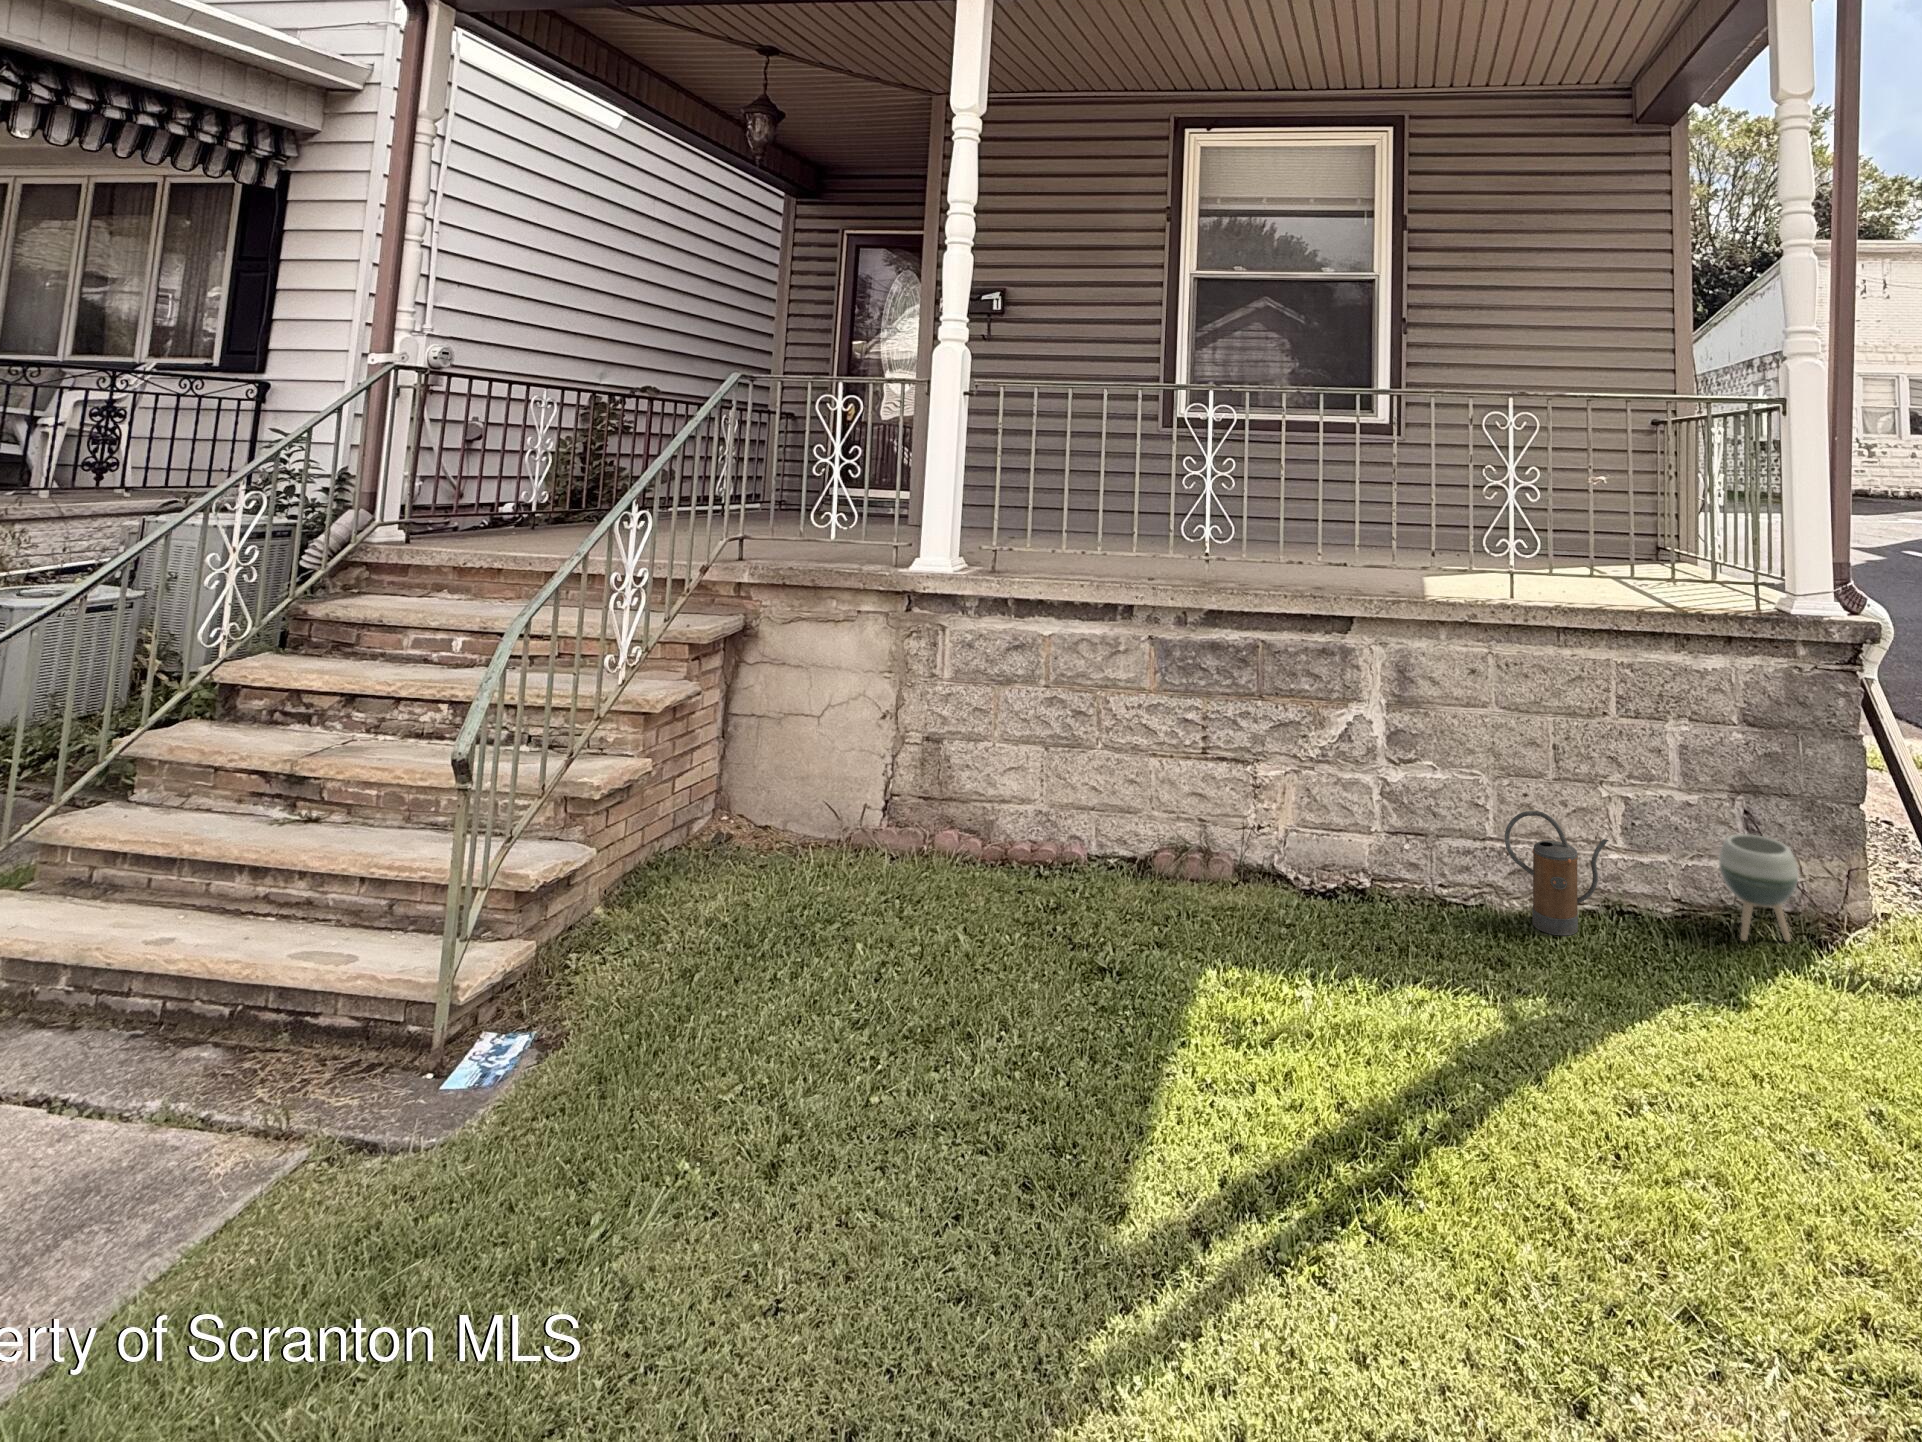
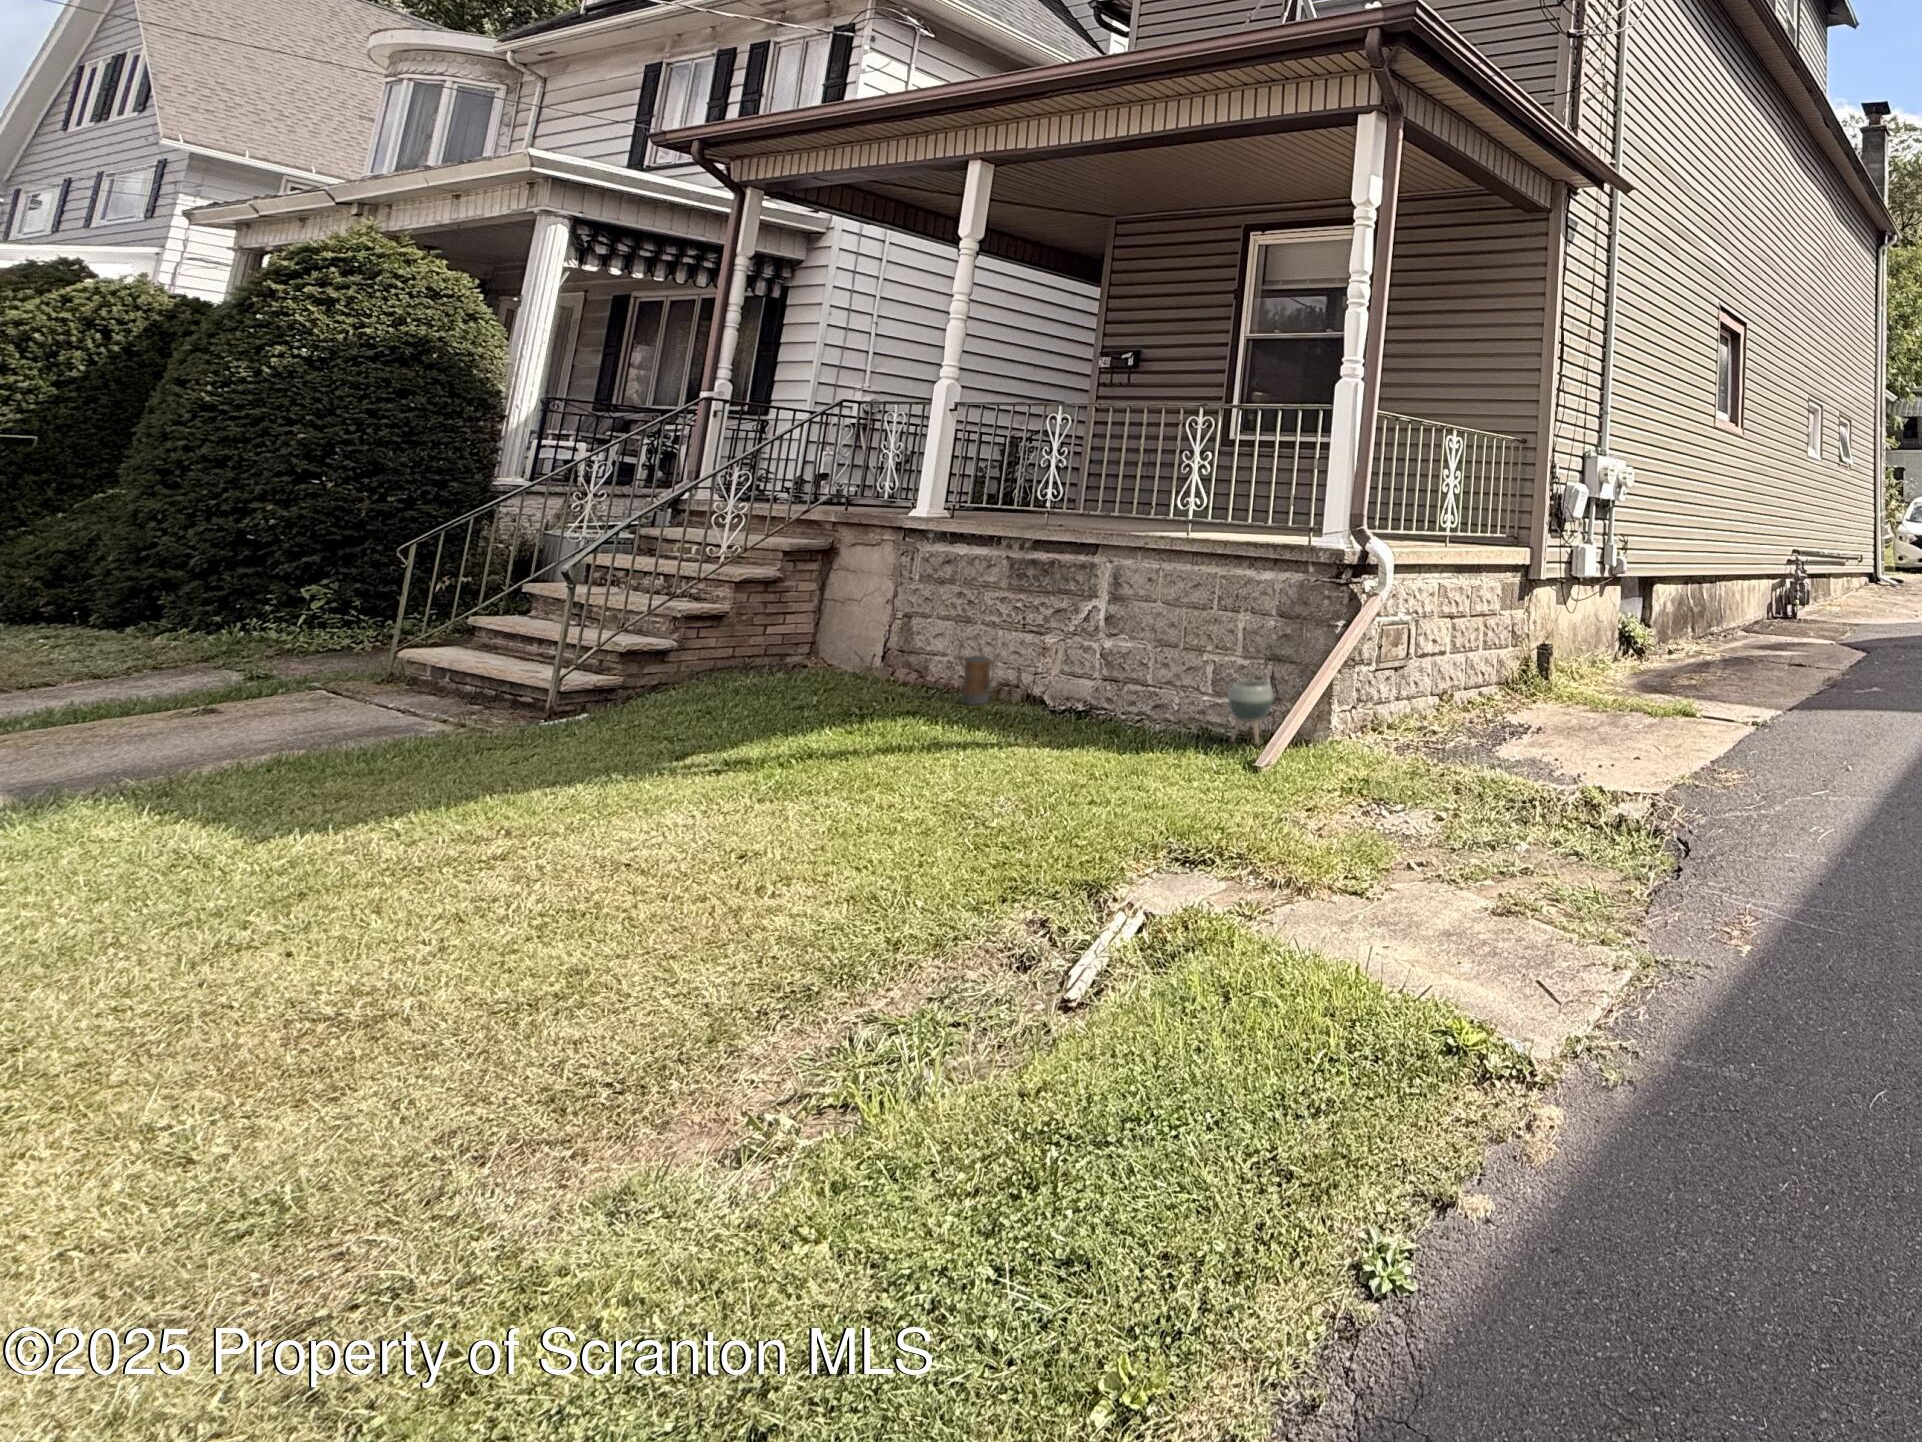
watering can: present [1505,811,1608,935] -> present [958,637,998,705]

